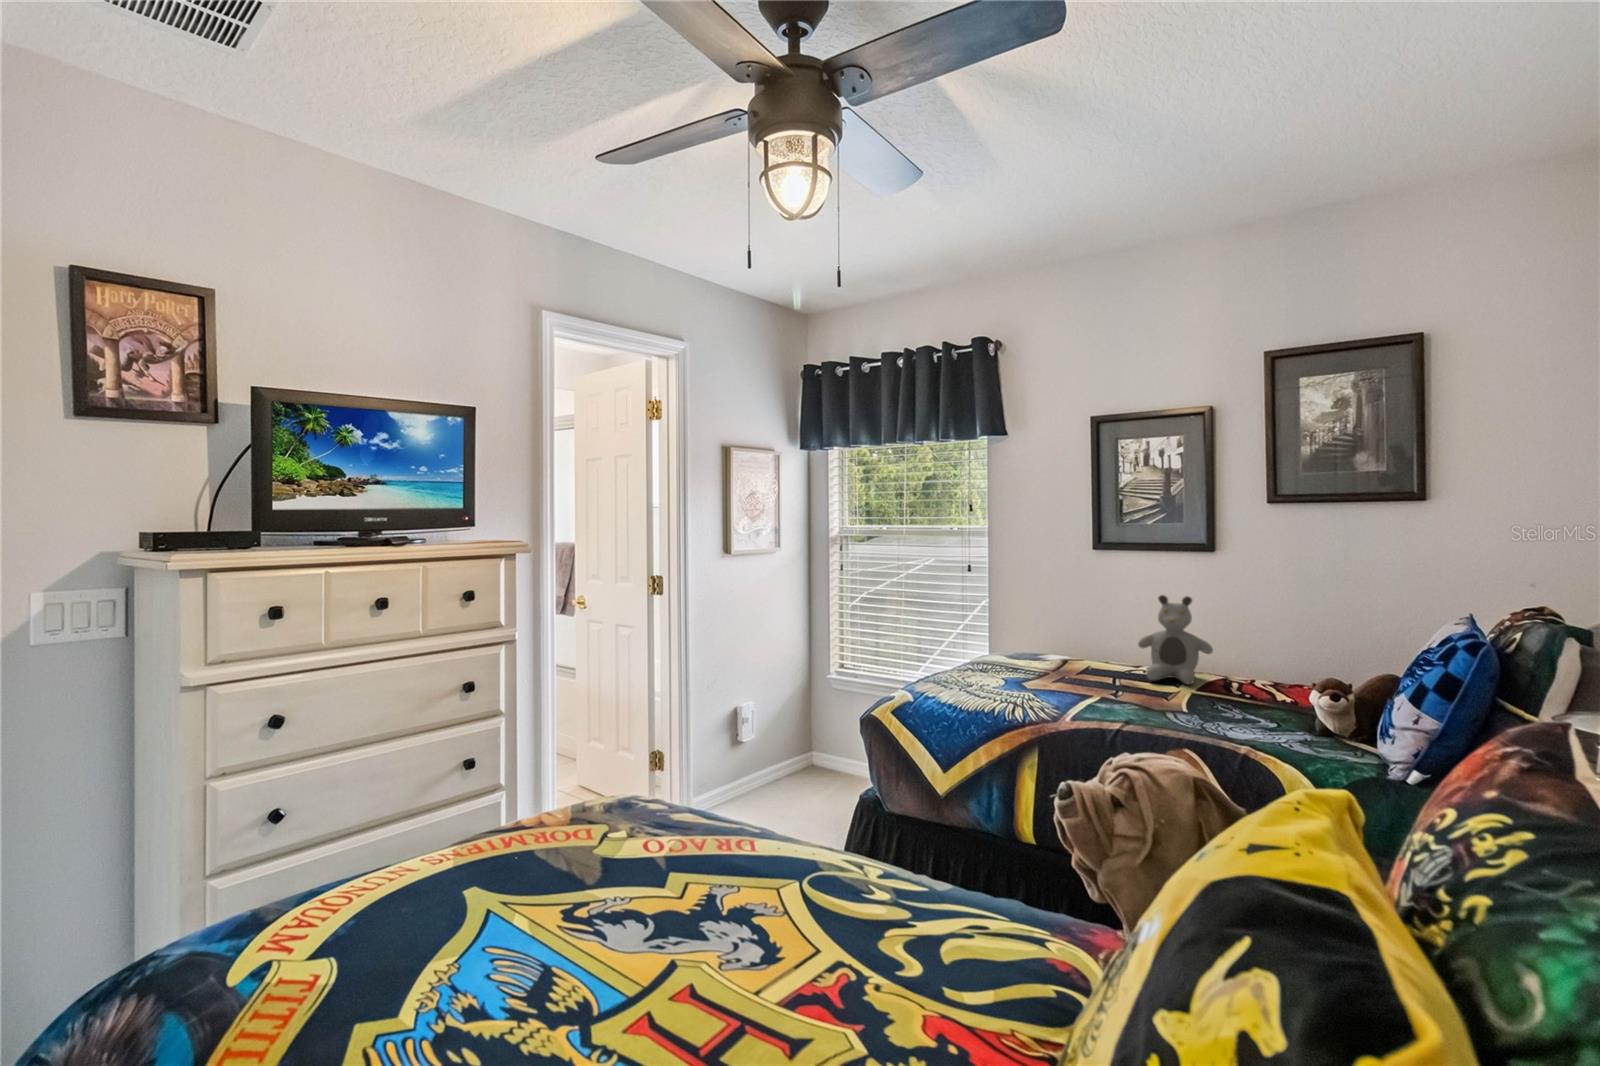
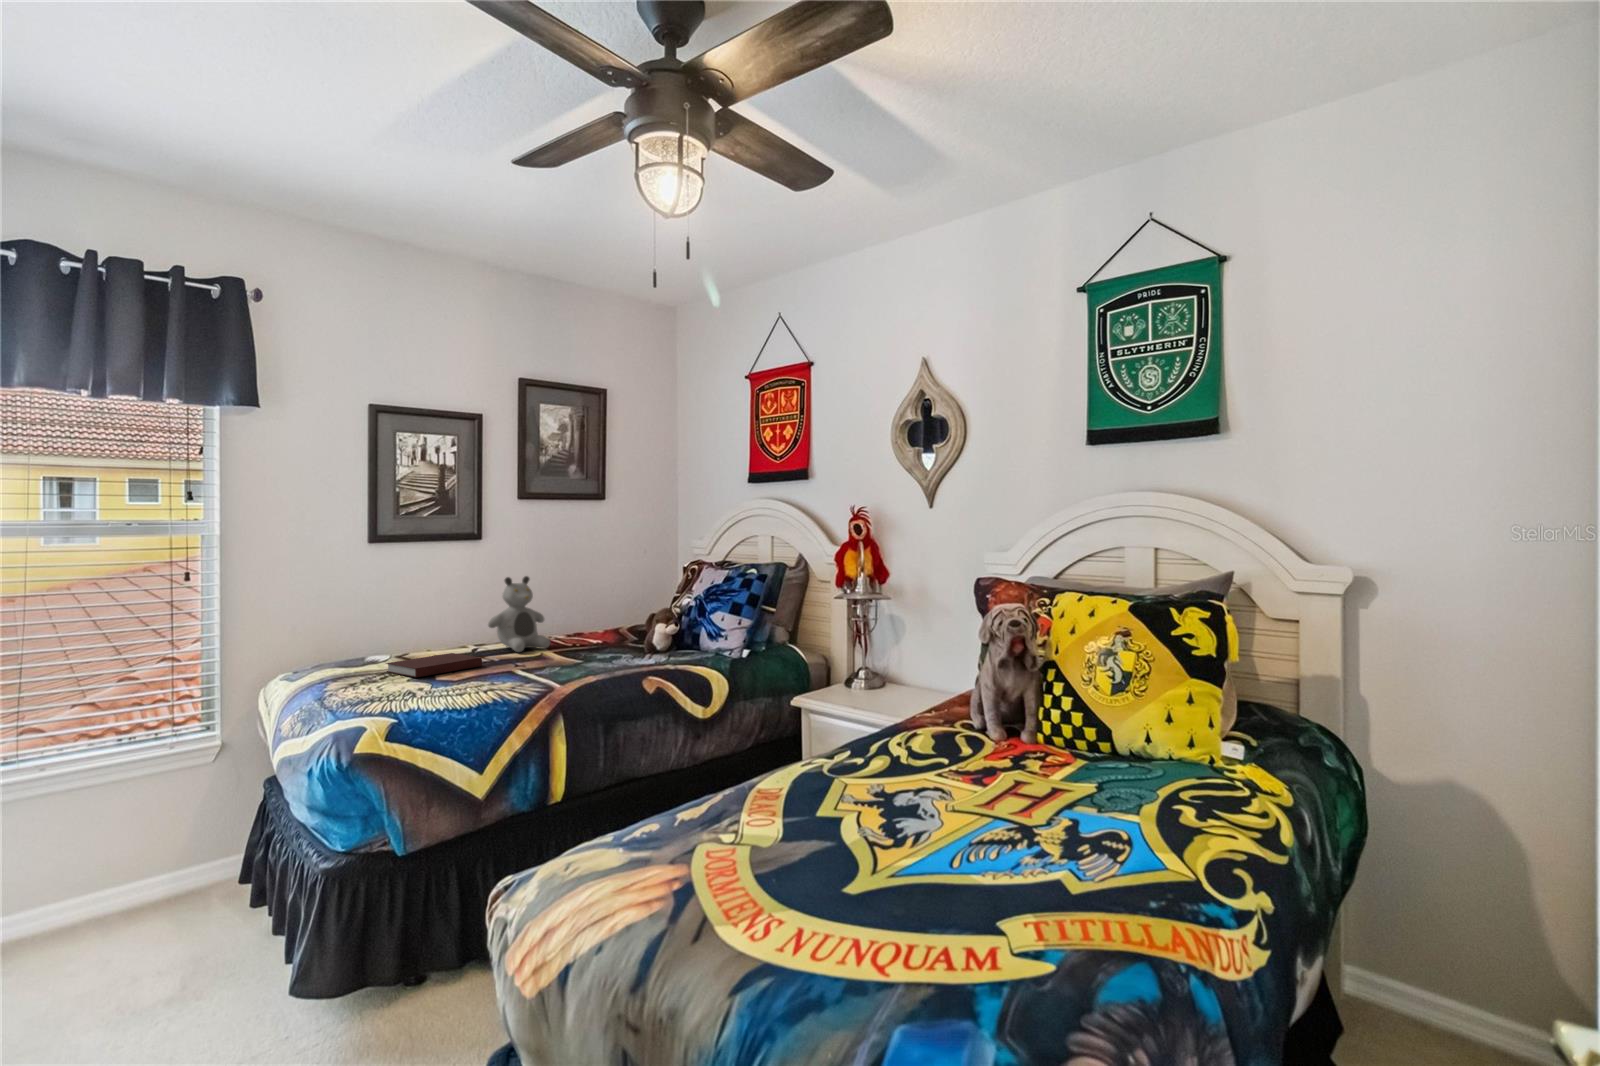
notebook: none [1009,659,1084,682] -> present [387,653,482,677]

